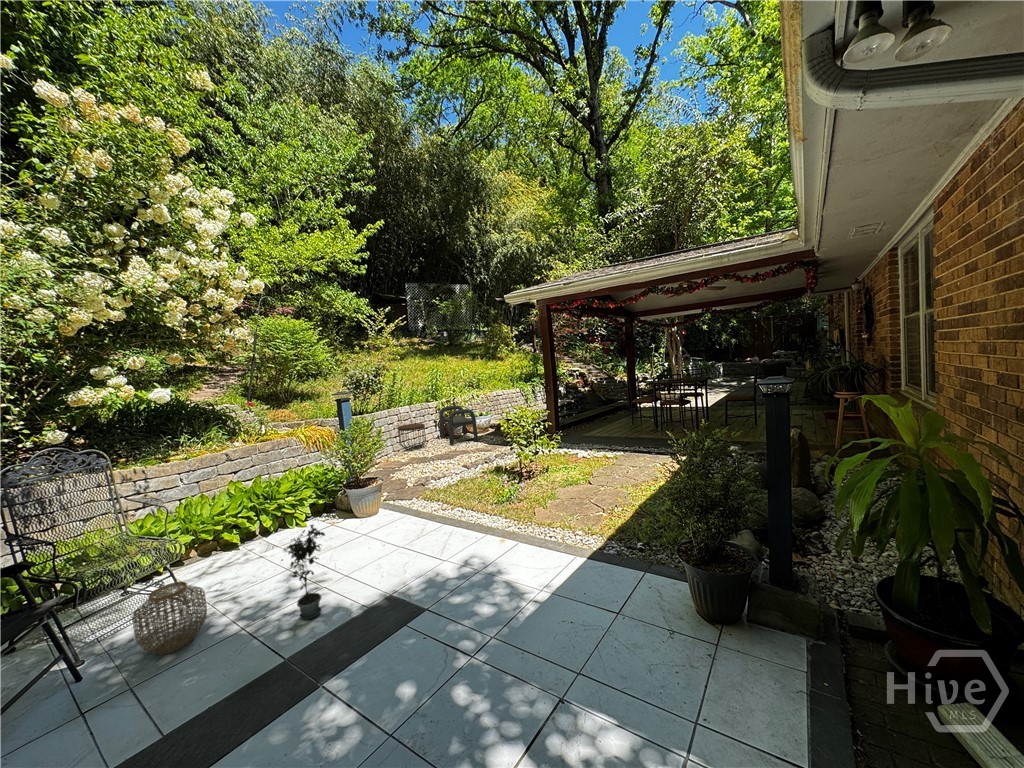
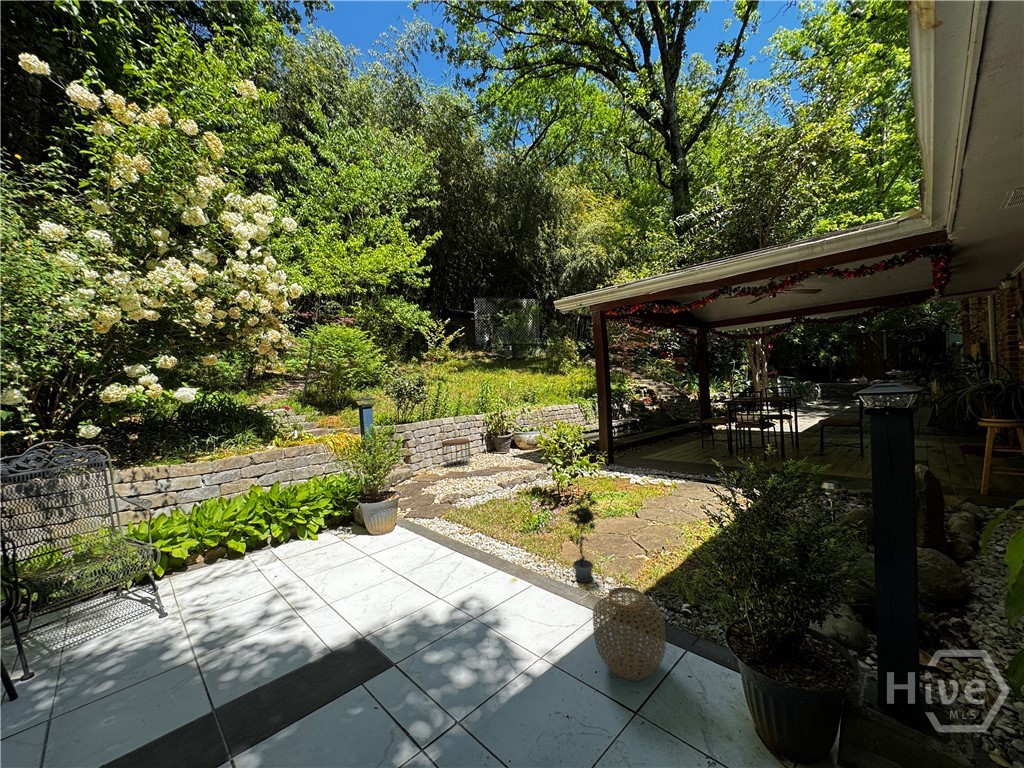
bench: present [440,406,478,445] -> none [488,422,526,464]
potted plant: present [284,525,325,619] -> present [567,494,598,582]
woven basket: present [132,582,207,655] -> present [593,587,666,681]

